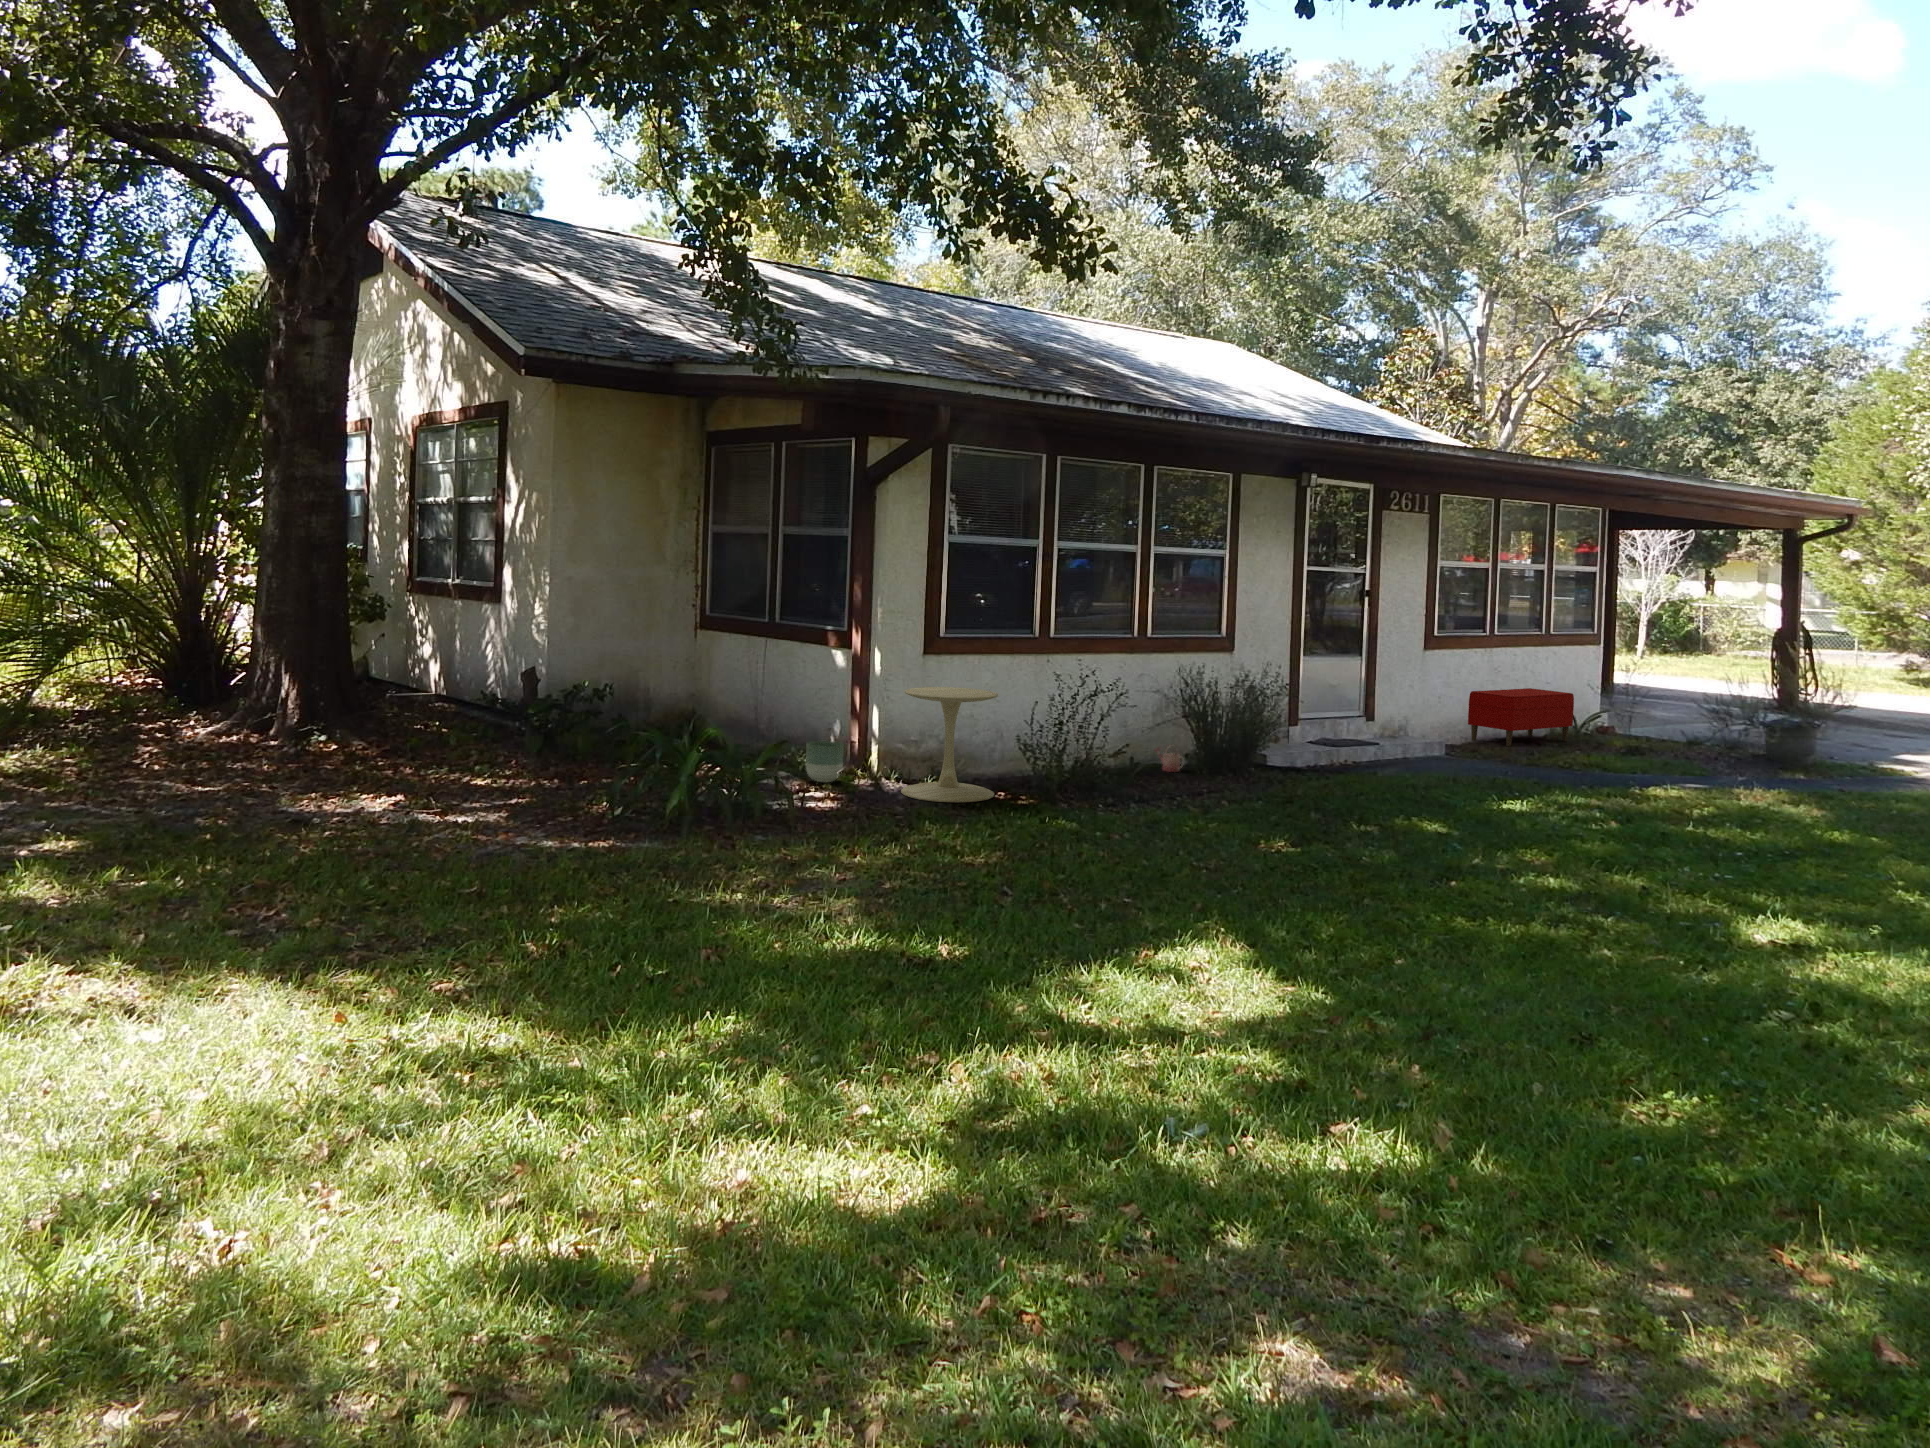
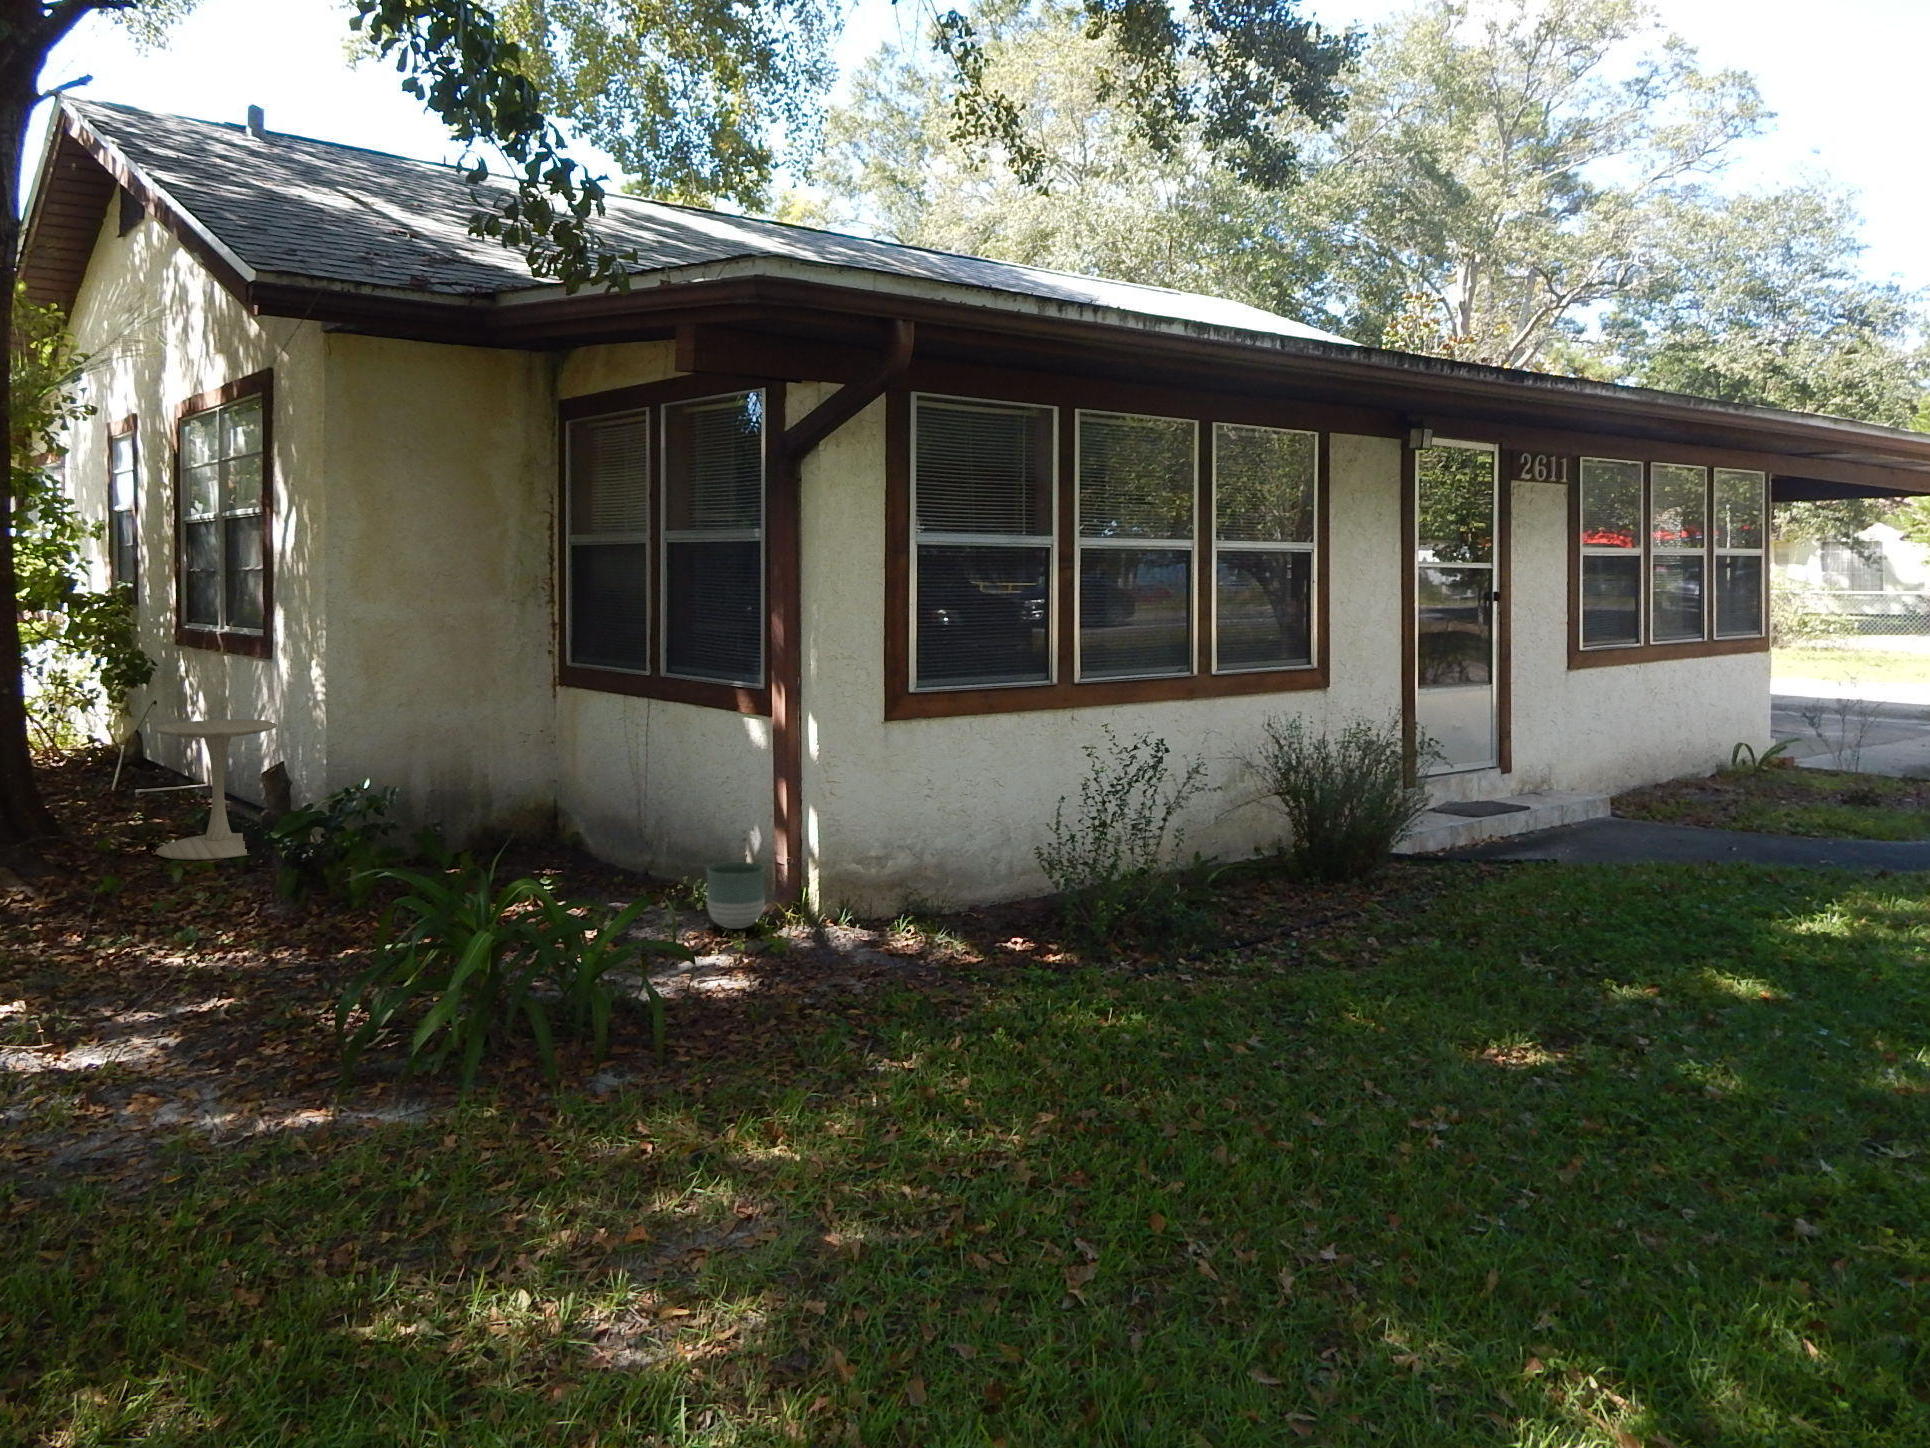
pedestal table: present [901,687,998,803] -> present [155,719,277,860]
bench: present [1468,688,1574,746] -> none [1618,723,1759,807]
watering can: present [1154,747,1184,772] -> none [1223,838,1273,879]

